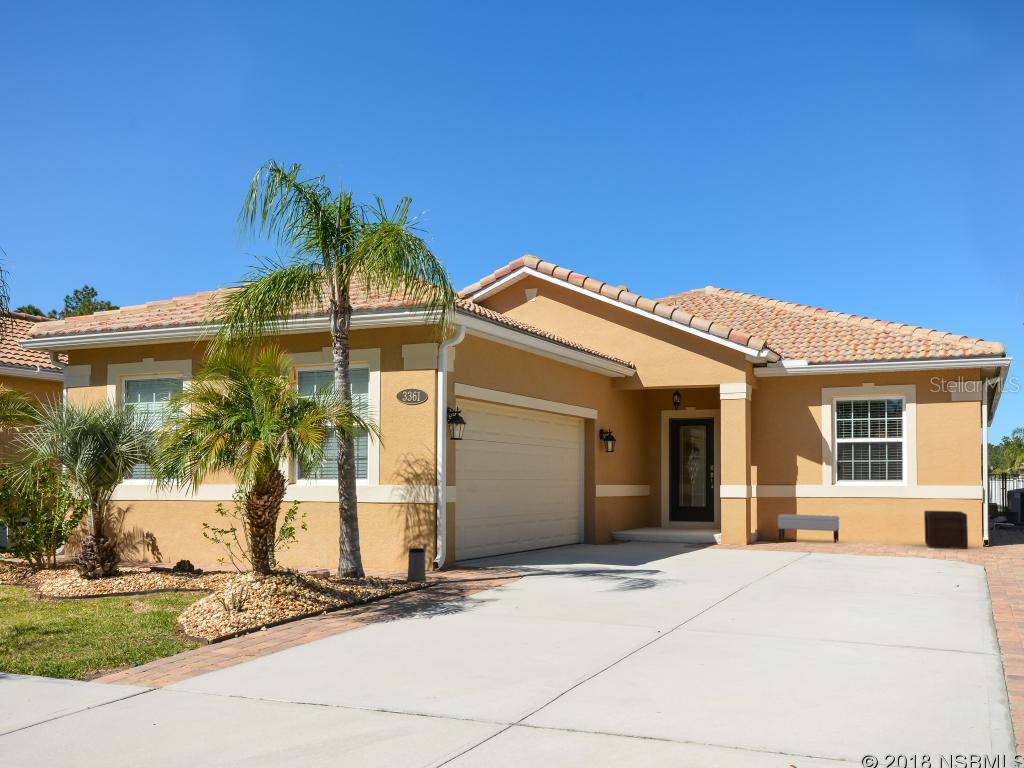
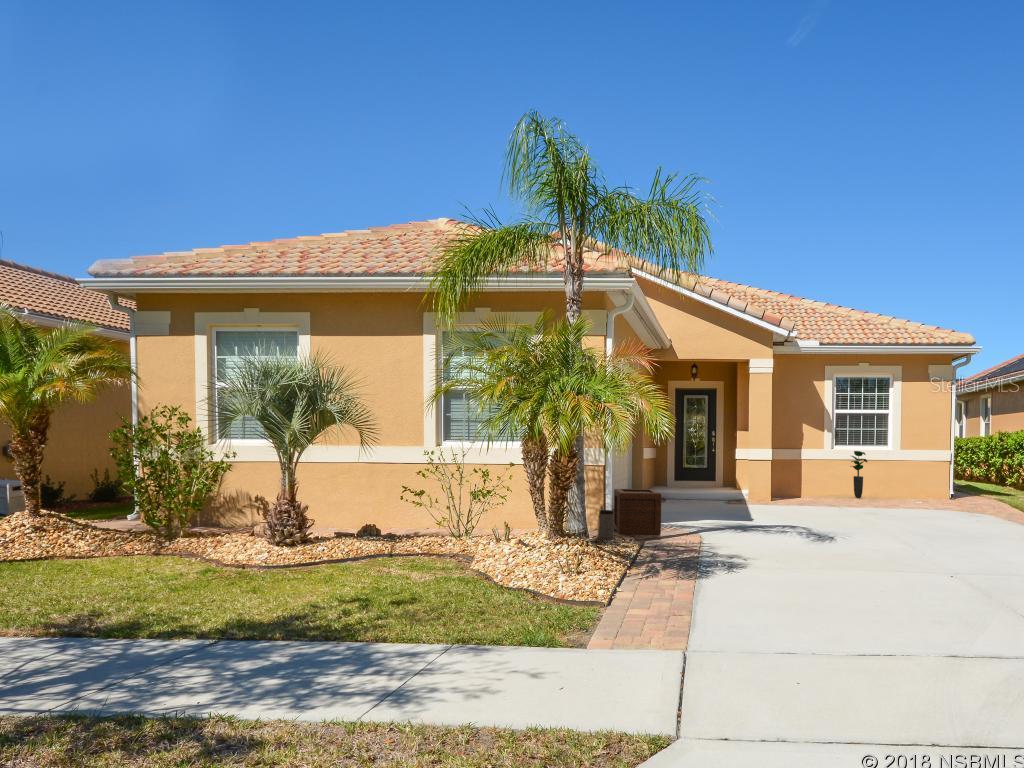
potted plant: none [848,487,874,543] -> present [851,451,867,498]
wooden crate: present [924,511,968,549] -> present [614,489,661,535]
bench: present [778,514,839,543] -> none [786,474,839,498]

